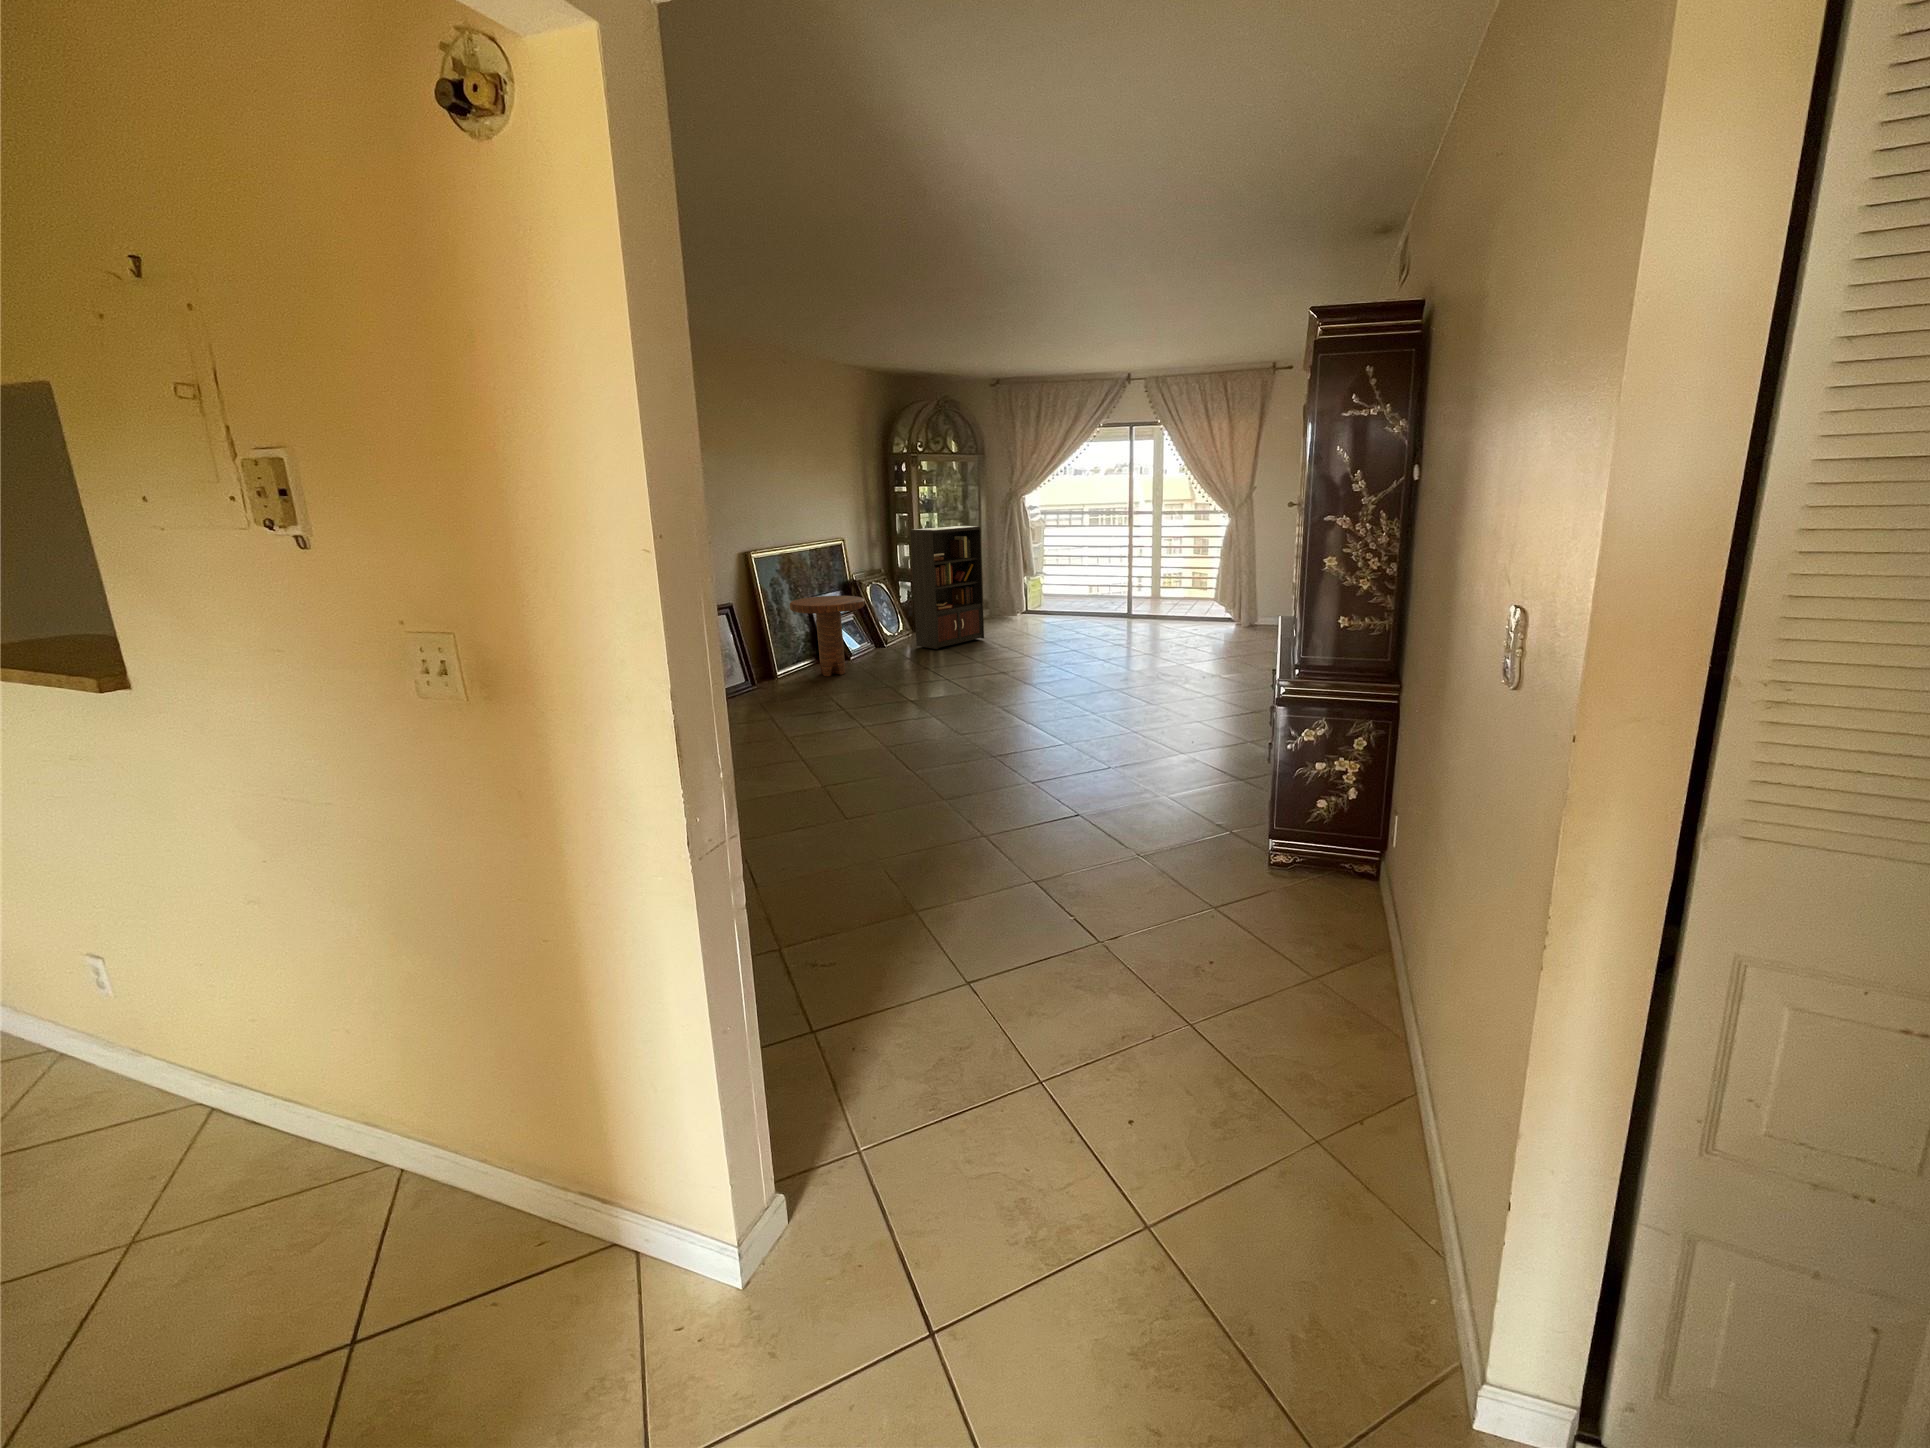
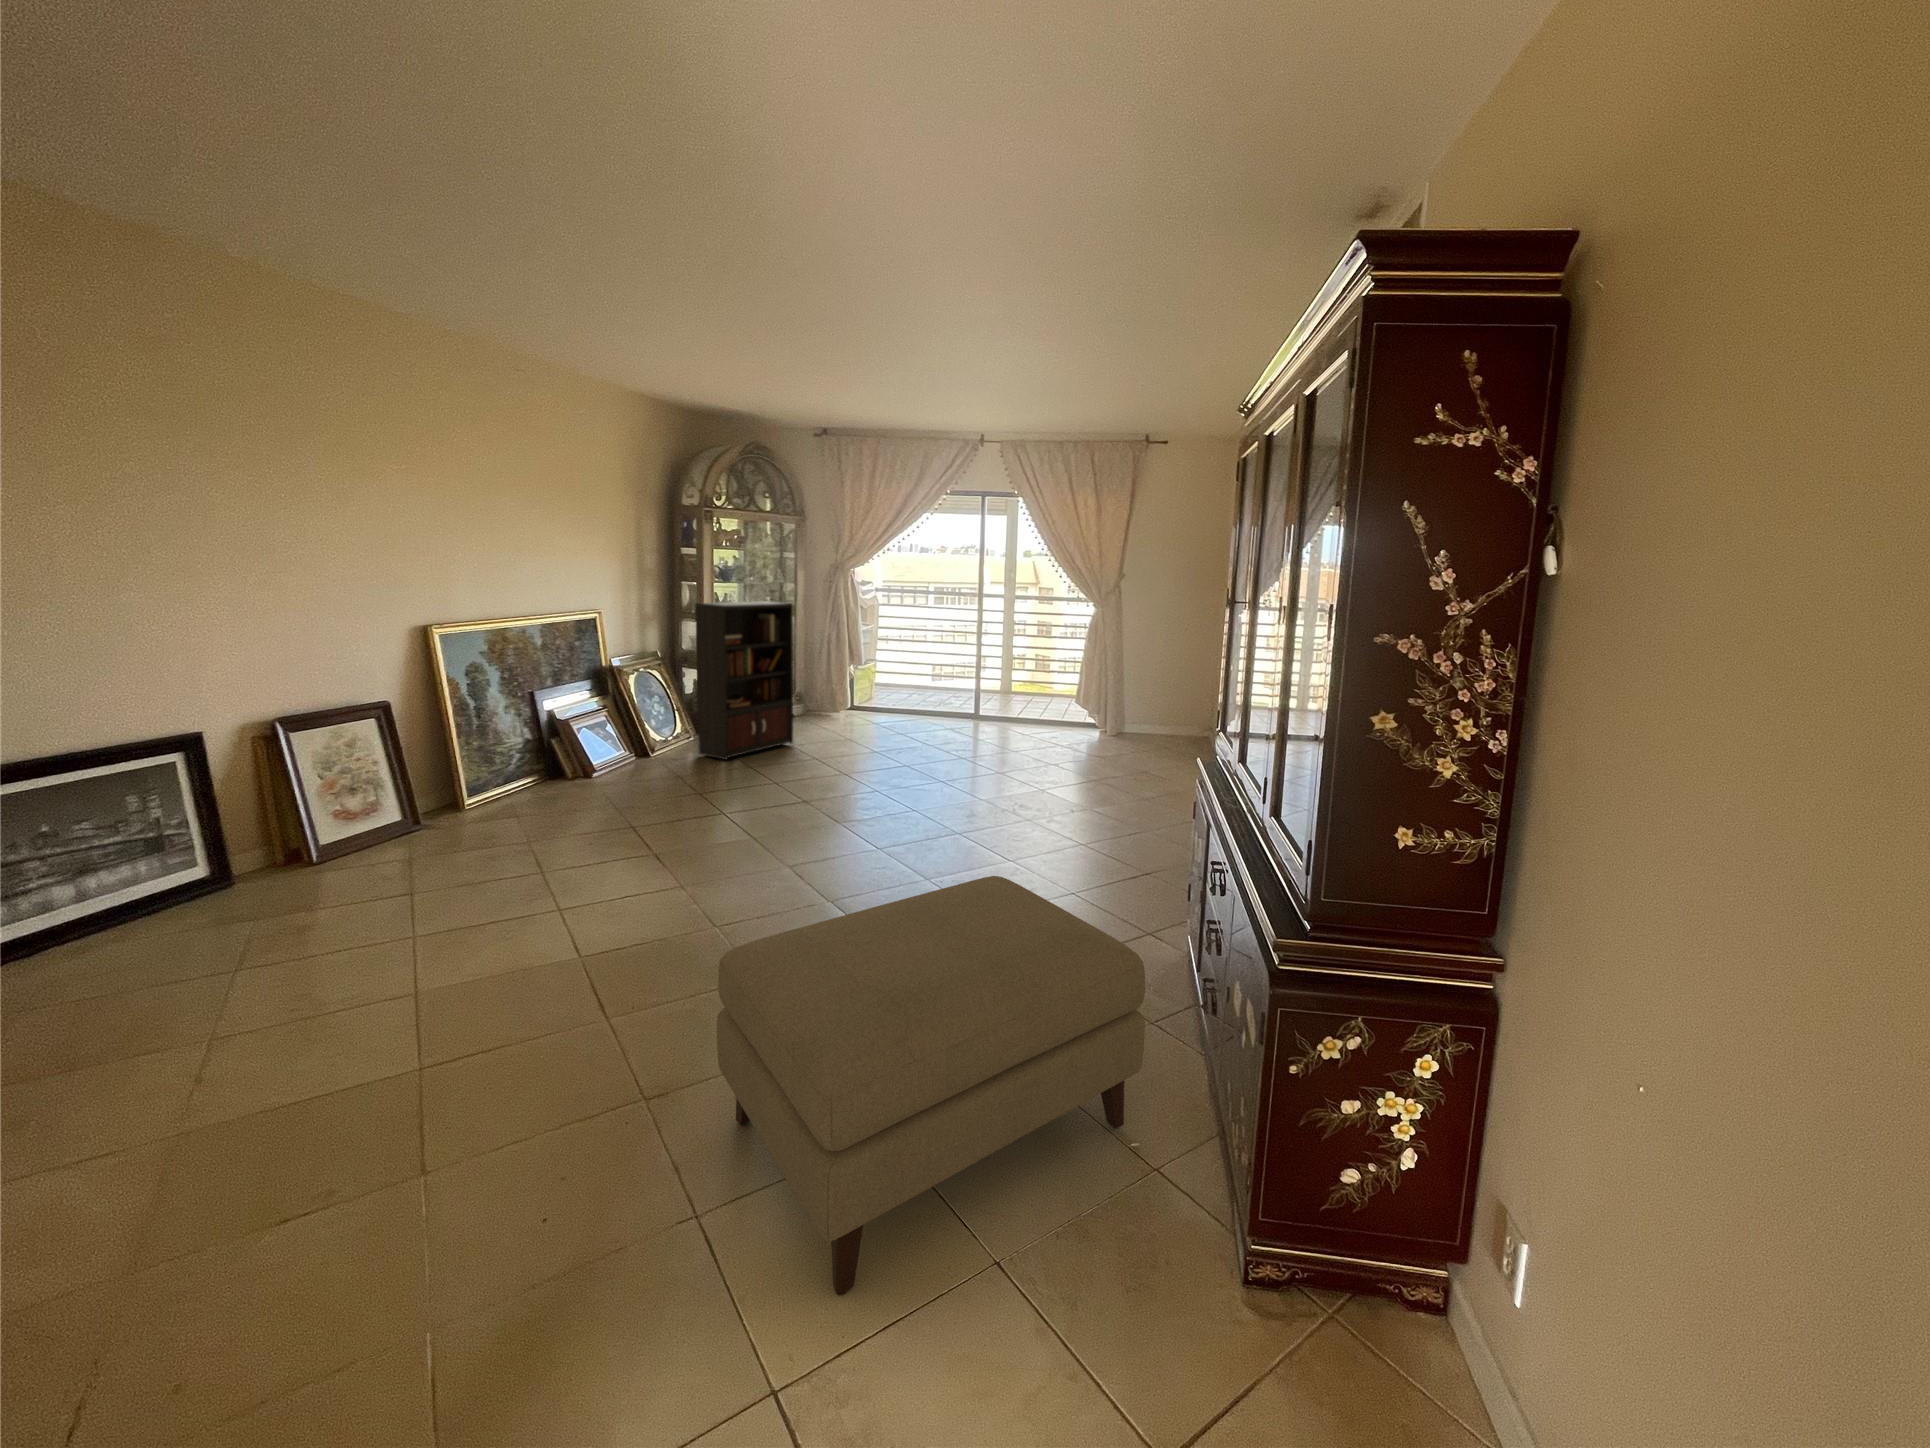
side table: present [790,596,864,676] -> none [491,689,613,805]
ottoman: none [983,686,1224,859] -> present [717,876,1145,1295]

